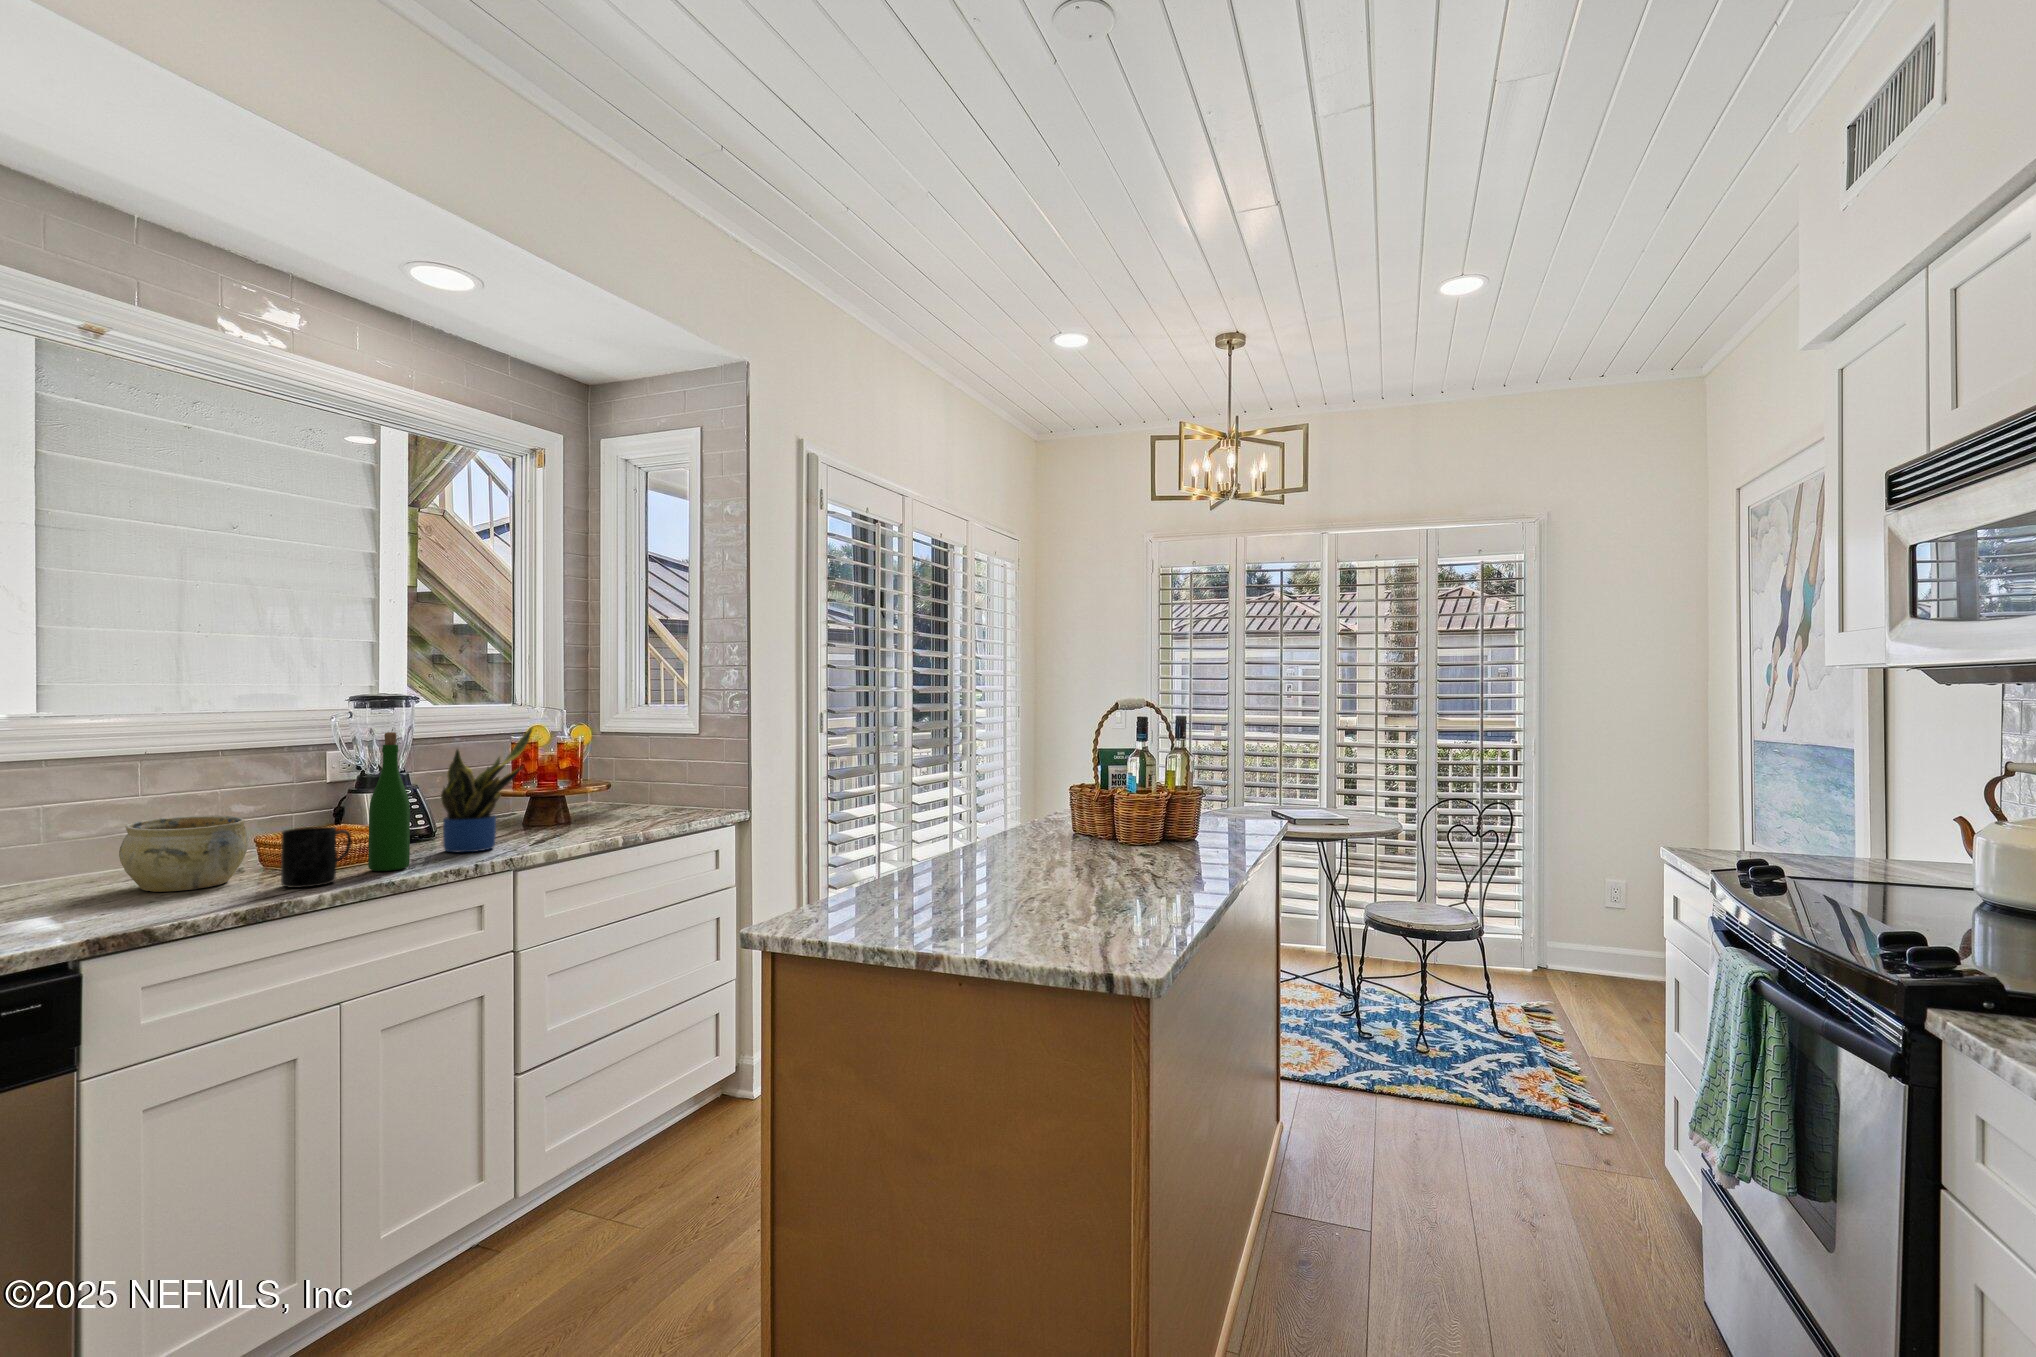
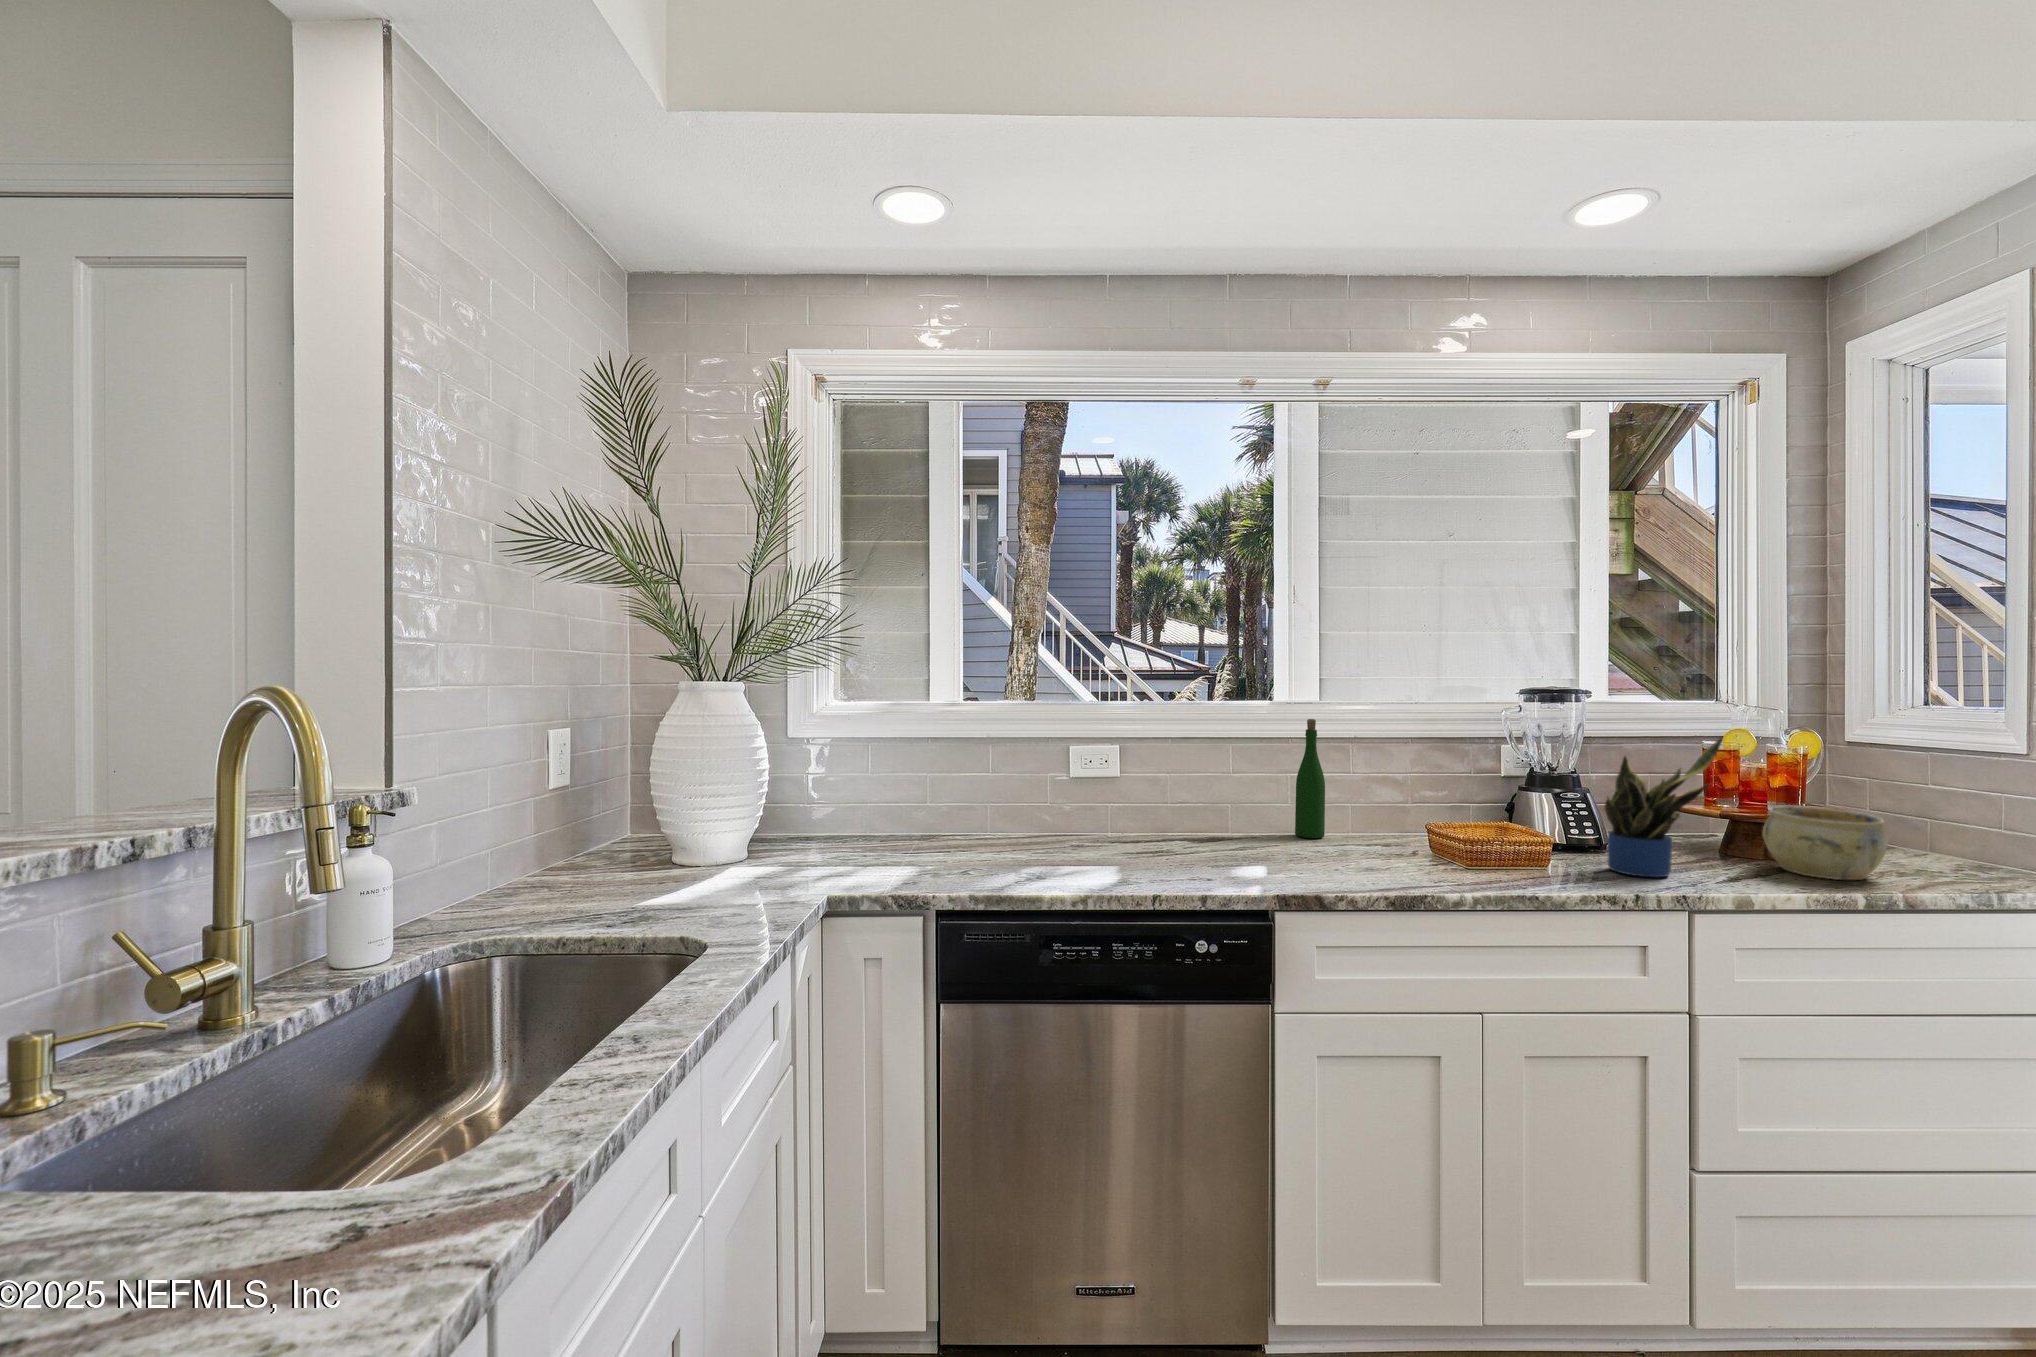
wine bottle: present [368,732,410,871] -> present [1295,719,1325,838]
ceramic bowl: present [119,815,248,892] -> present [1763,805,1888,880]
mug: present [281,827,351,888] -> none [1434,823,1499,885]

